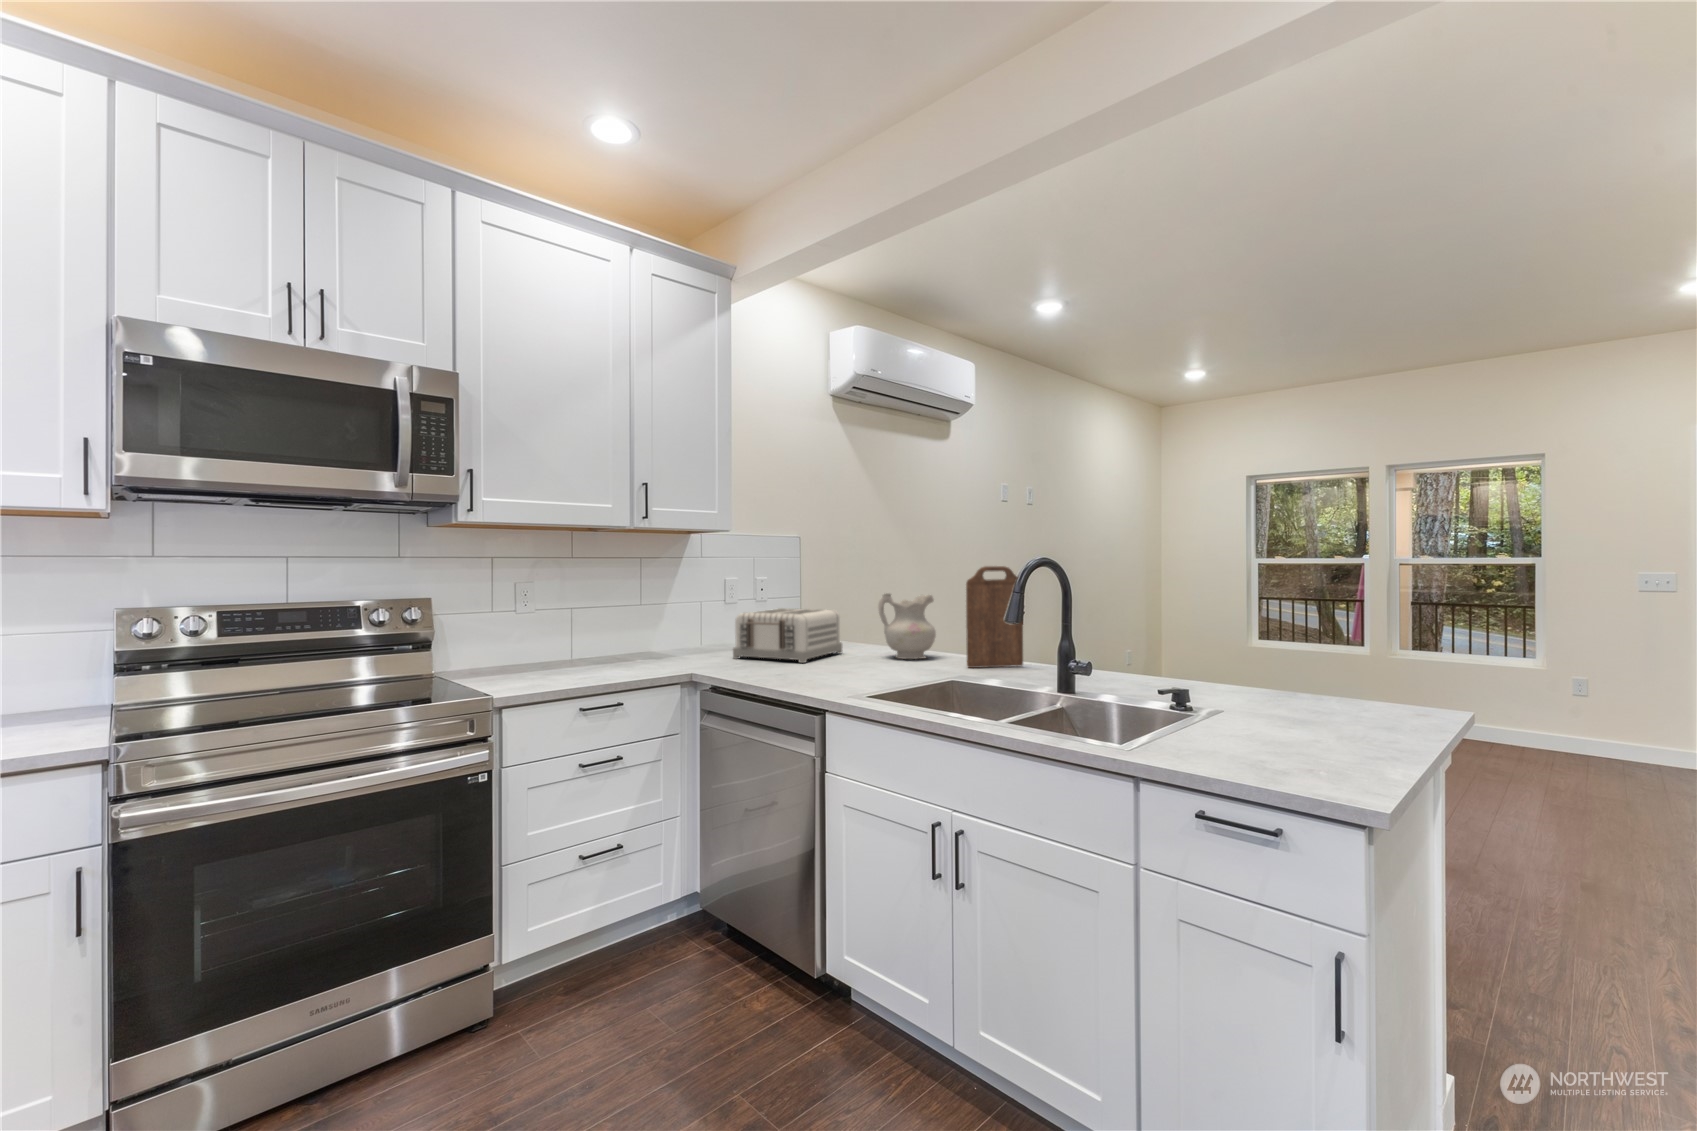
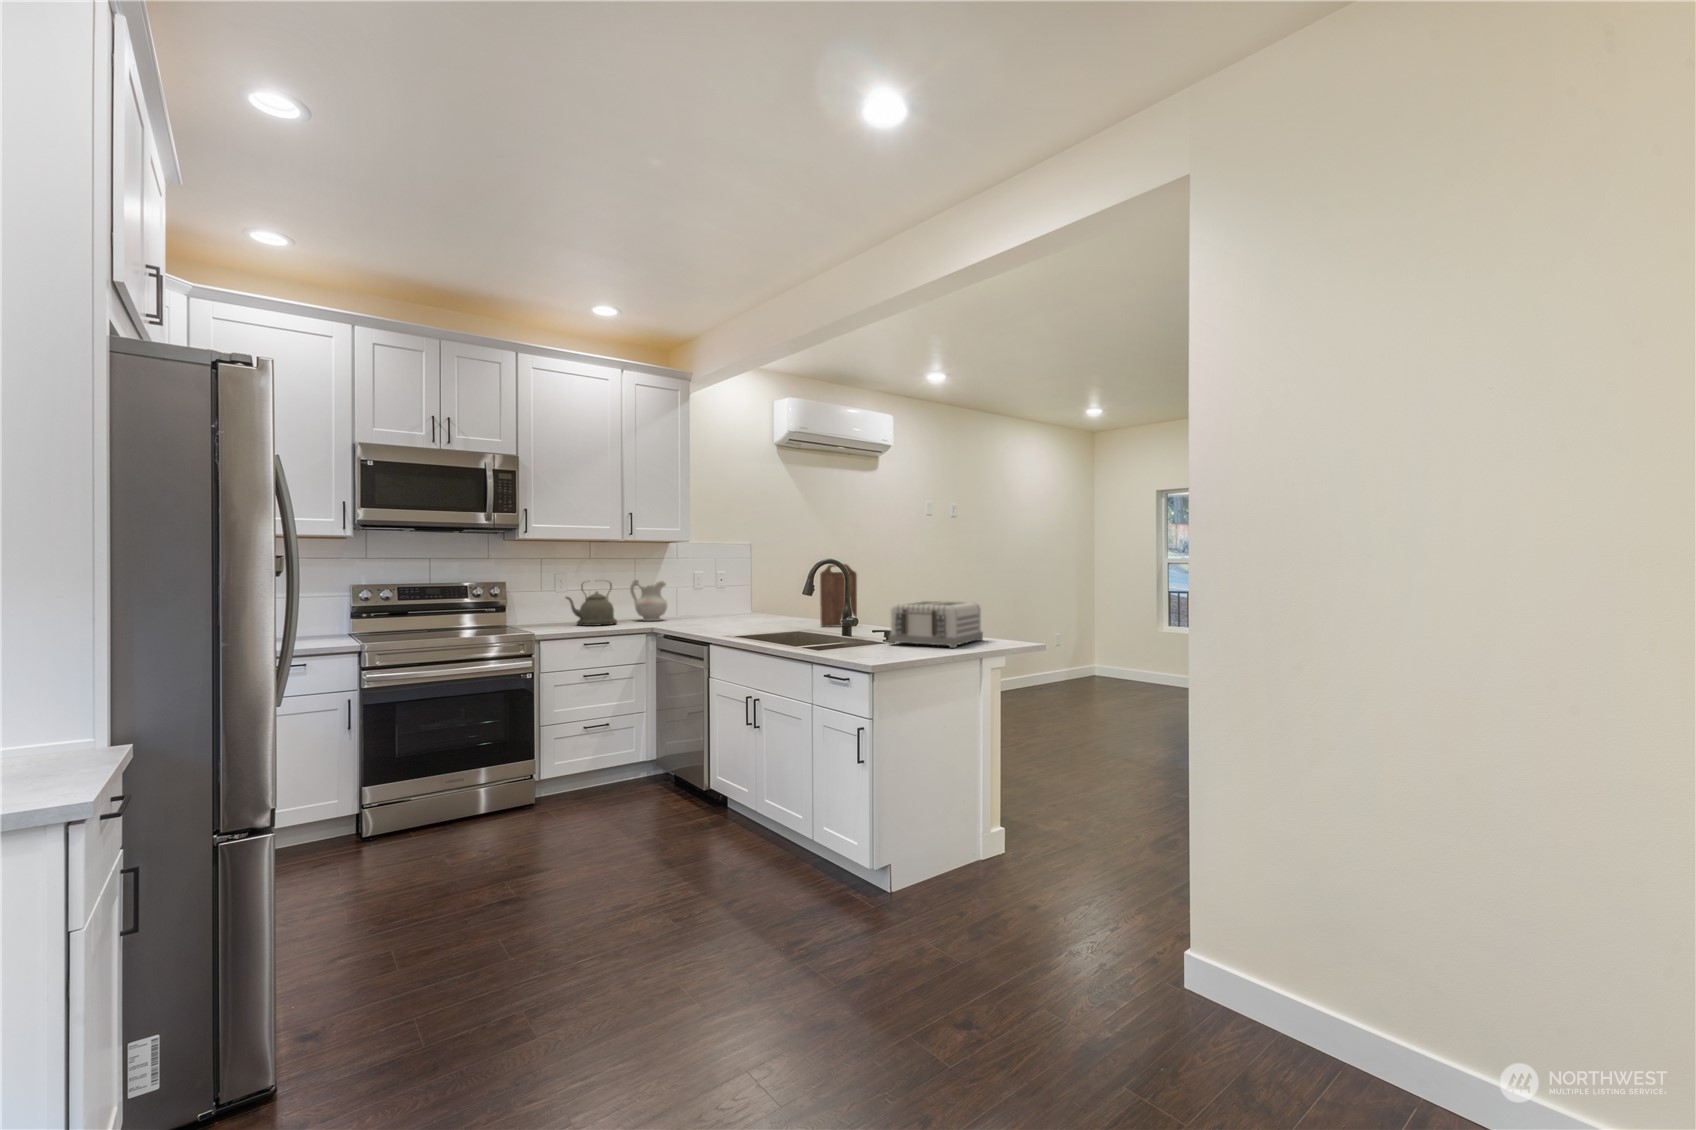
ceramic pitcher: present [878,593,936,659] -> present [630,580,667,621]
kettle: none [540,594,626,672] -> present [566,583,617,626]
toaster: present [733,608,842,663] -> present [889,601,983,648]

